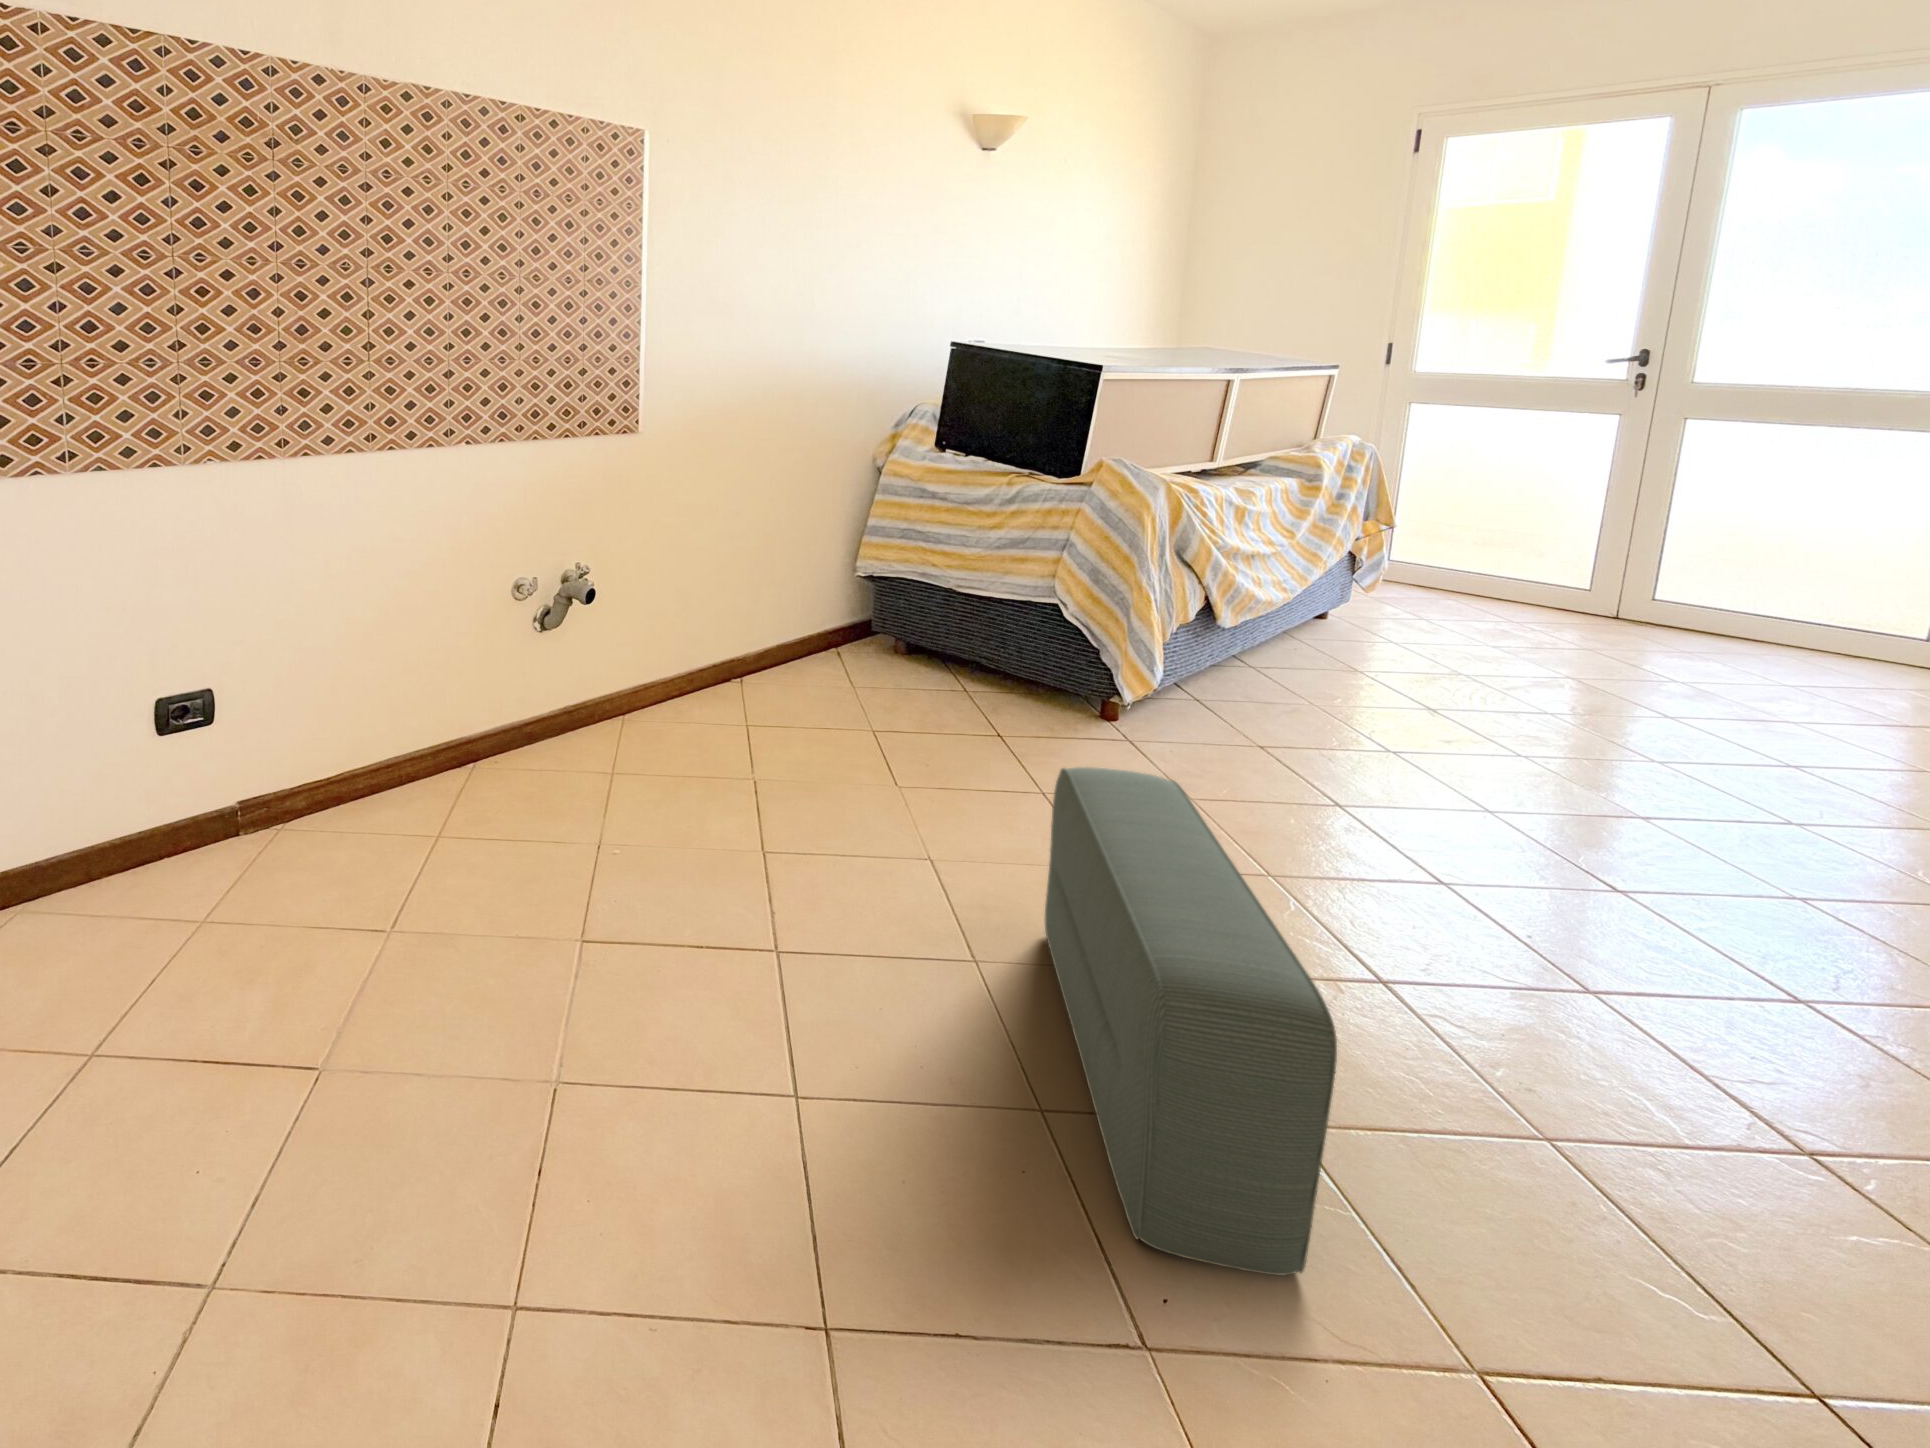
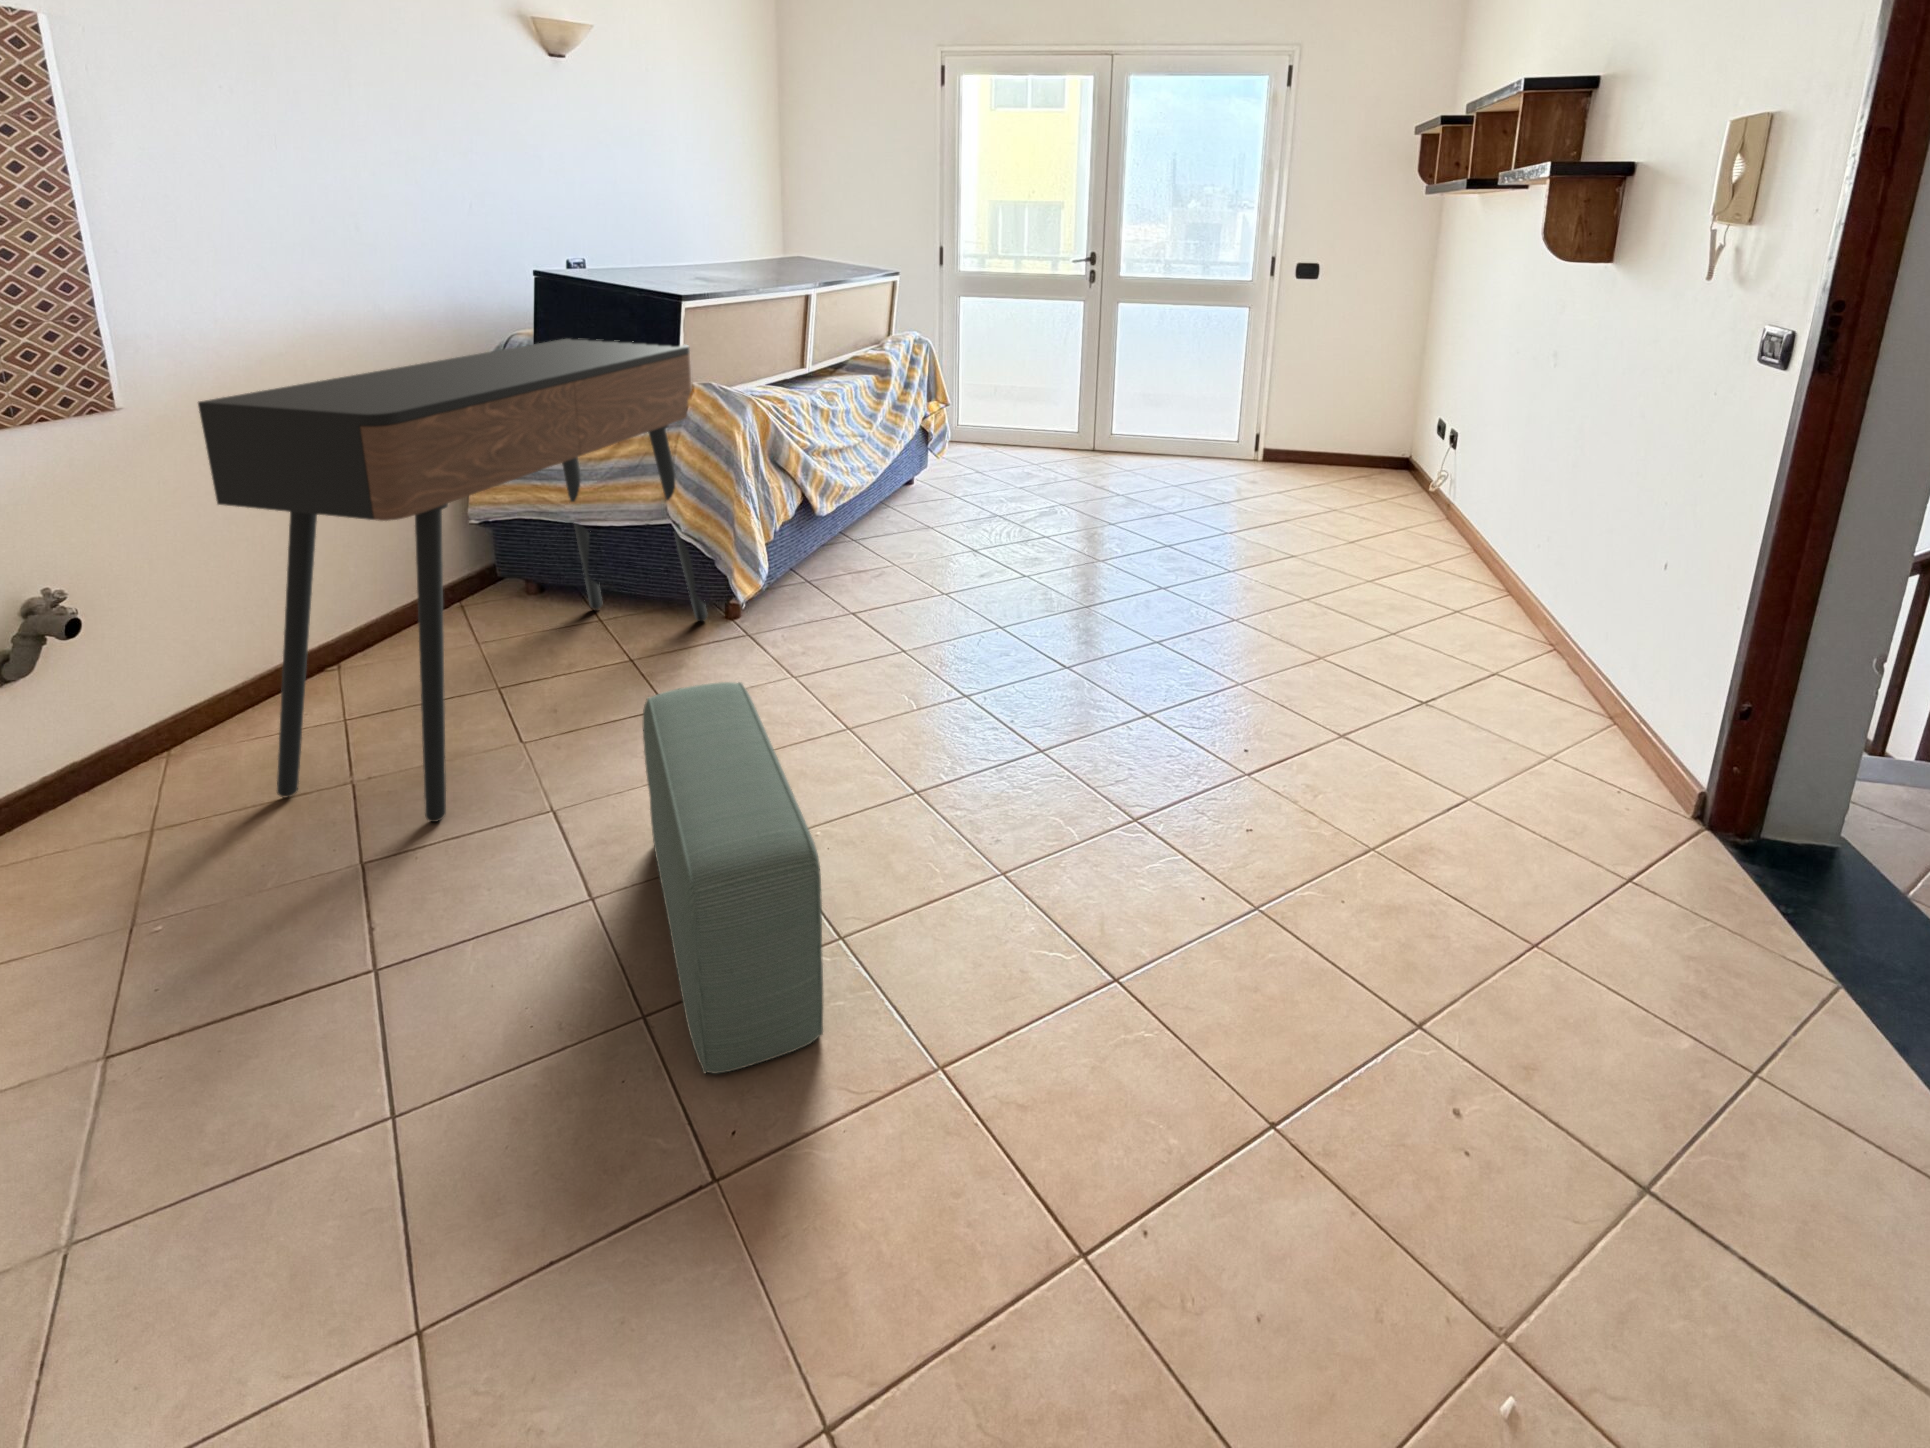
console table: none [699,407,1103,837] -> present [198,339,707,822]

